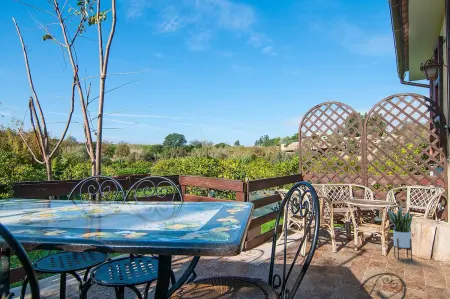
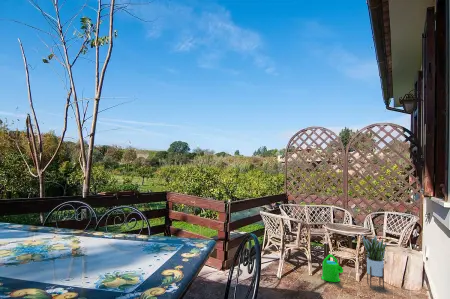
watering can: none [346,230,369,257] -> present [321,254,343,282]

